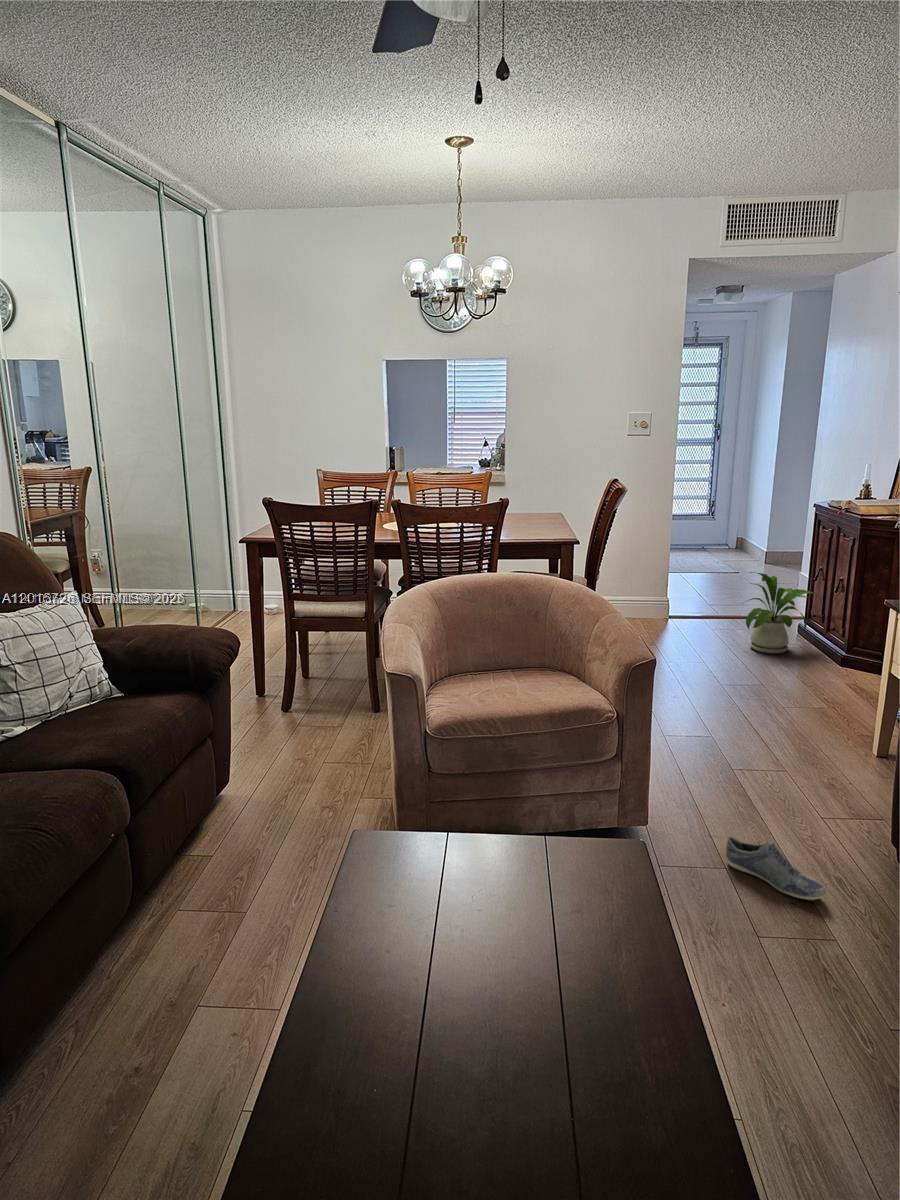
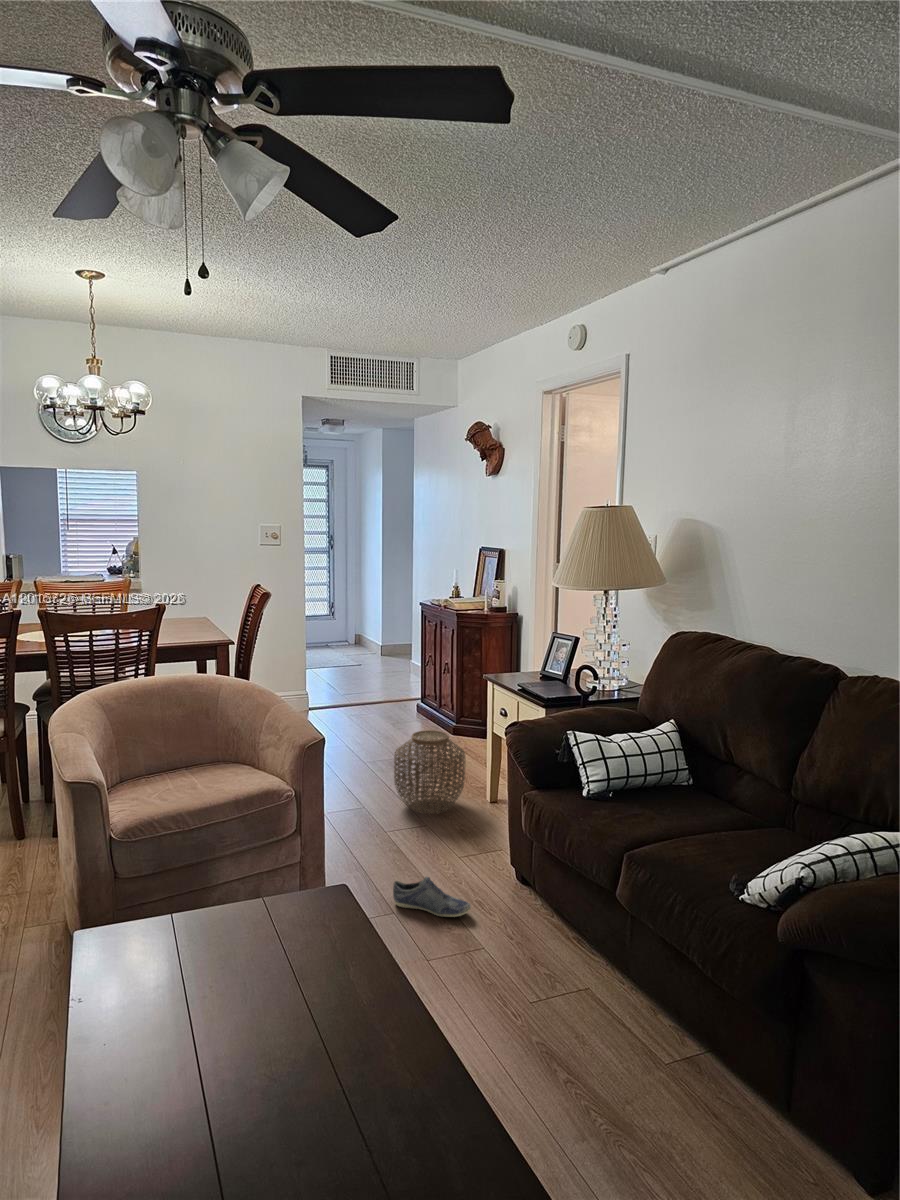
house plant: present [746,572,813,654] -> none [371,661,428,729]
woven basket: none [750,662,849,764] -> present [394,730,465,814]

